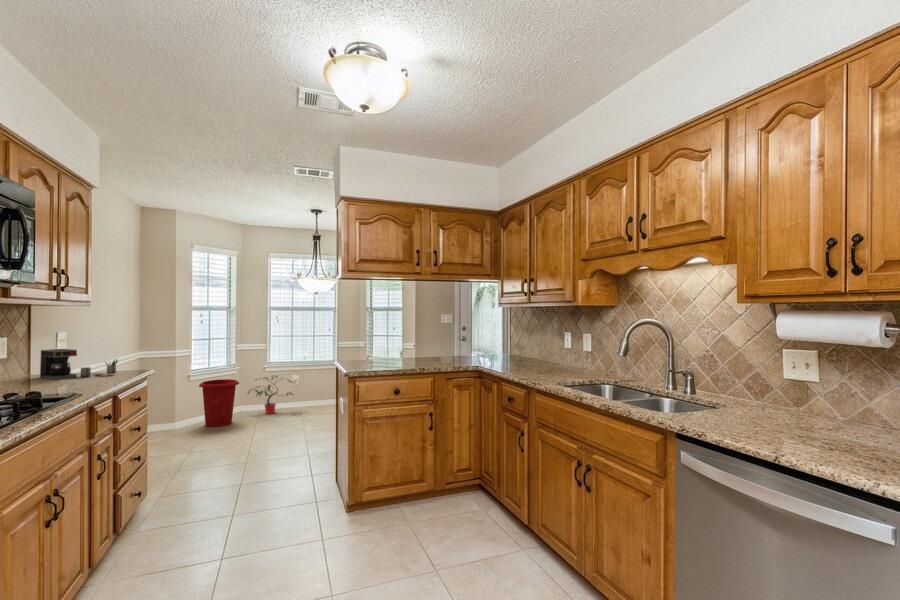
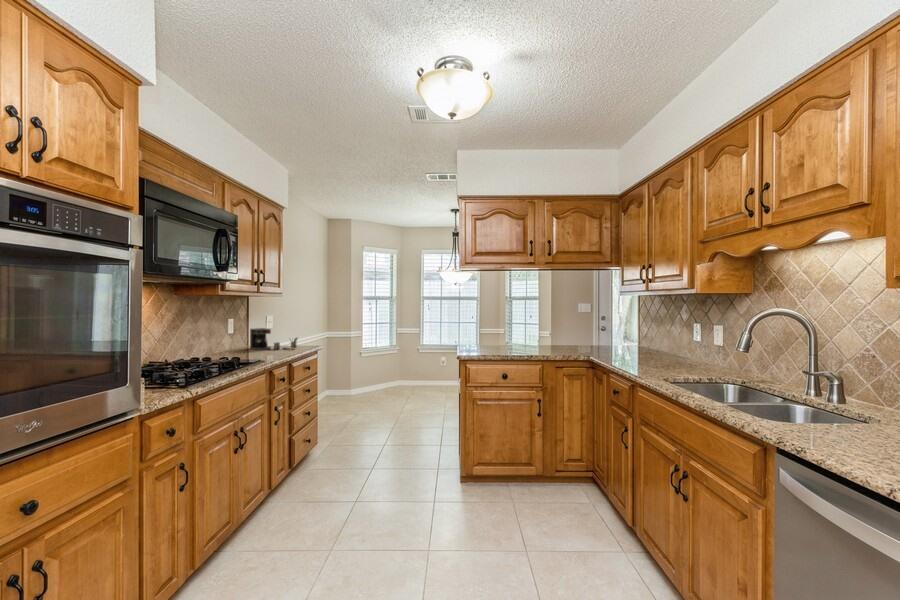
potted plant: present [248,375,293,414] -> none [406,356,445,389]
waste bin: present [199,379,239,427] -> none [368,358,398,396]

